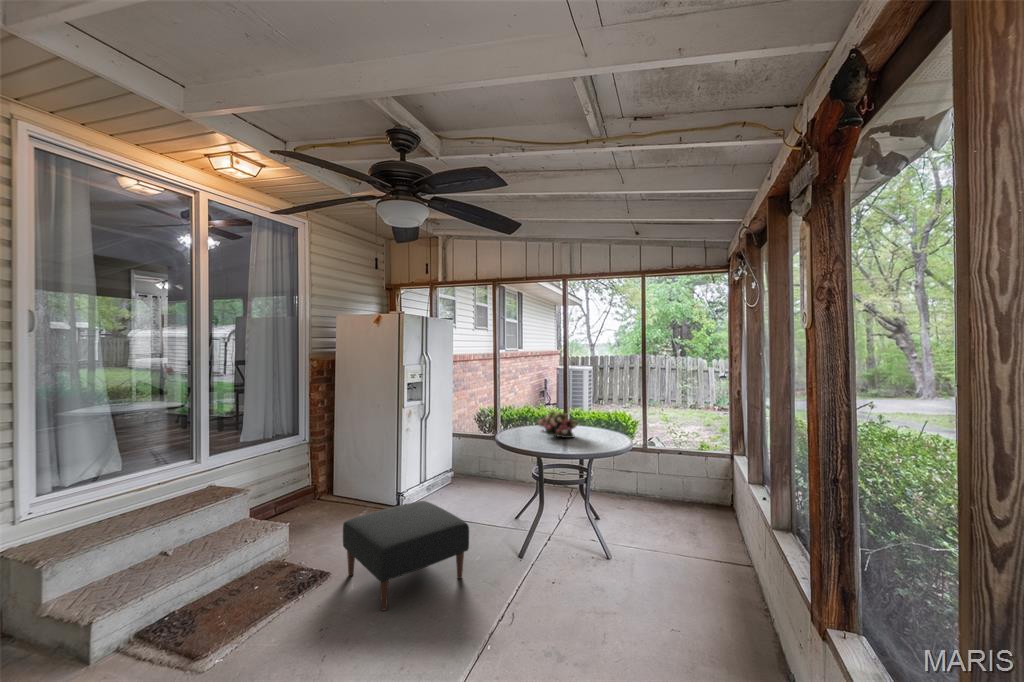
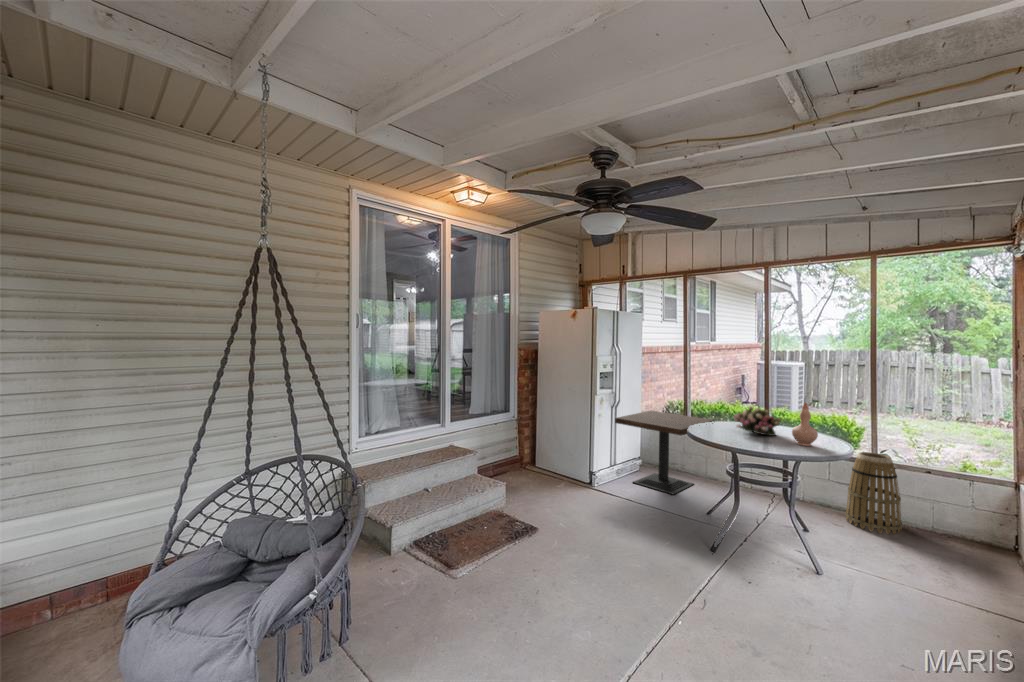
vase: none [587,404,608,445] -> present [792,402,818,446]
side table: none [423,420,521,507] -> present [615,411,714,495]
basket: none [628,444,668,515] -> present [845,452,902,534]
ottoman: present [343,501,469,611] -> none [549,479,661,564]

